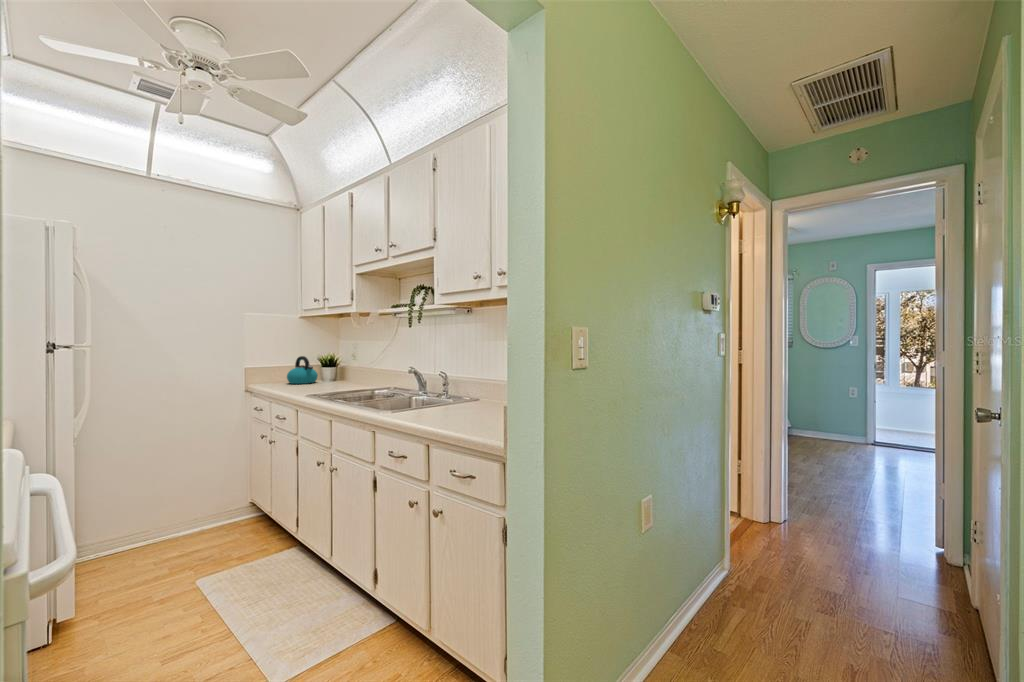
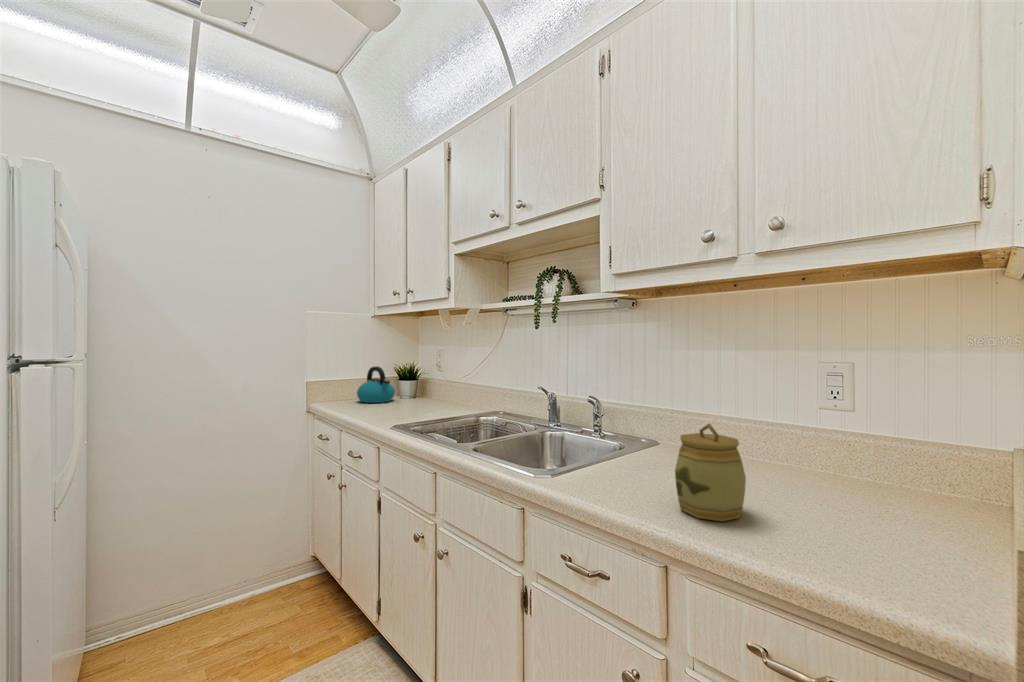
jar: none [442,376,477,423] -> present [675,424,746,521]

